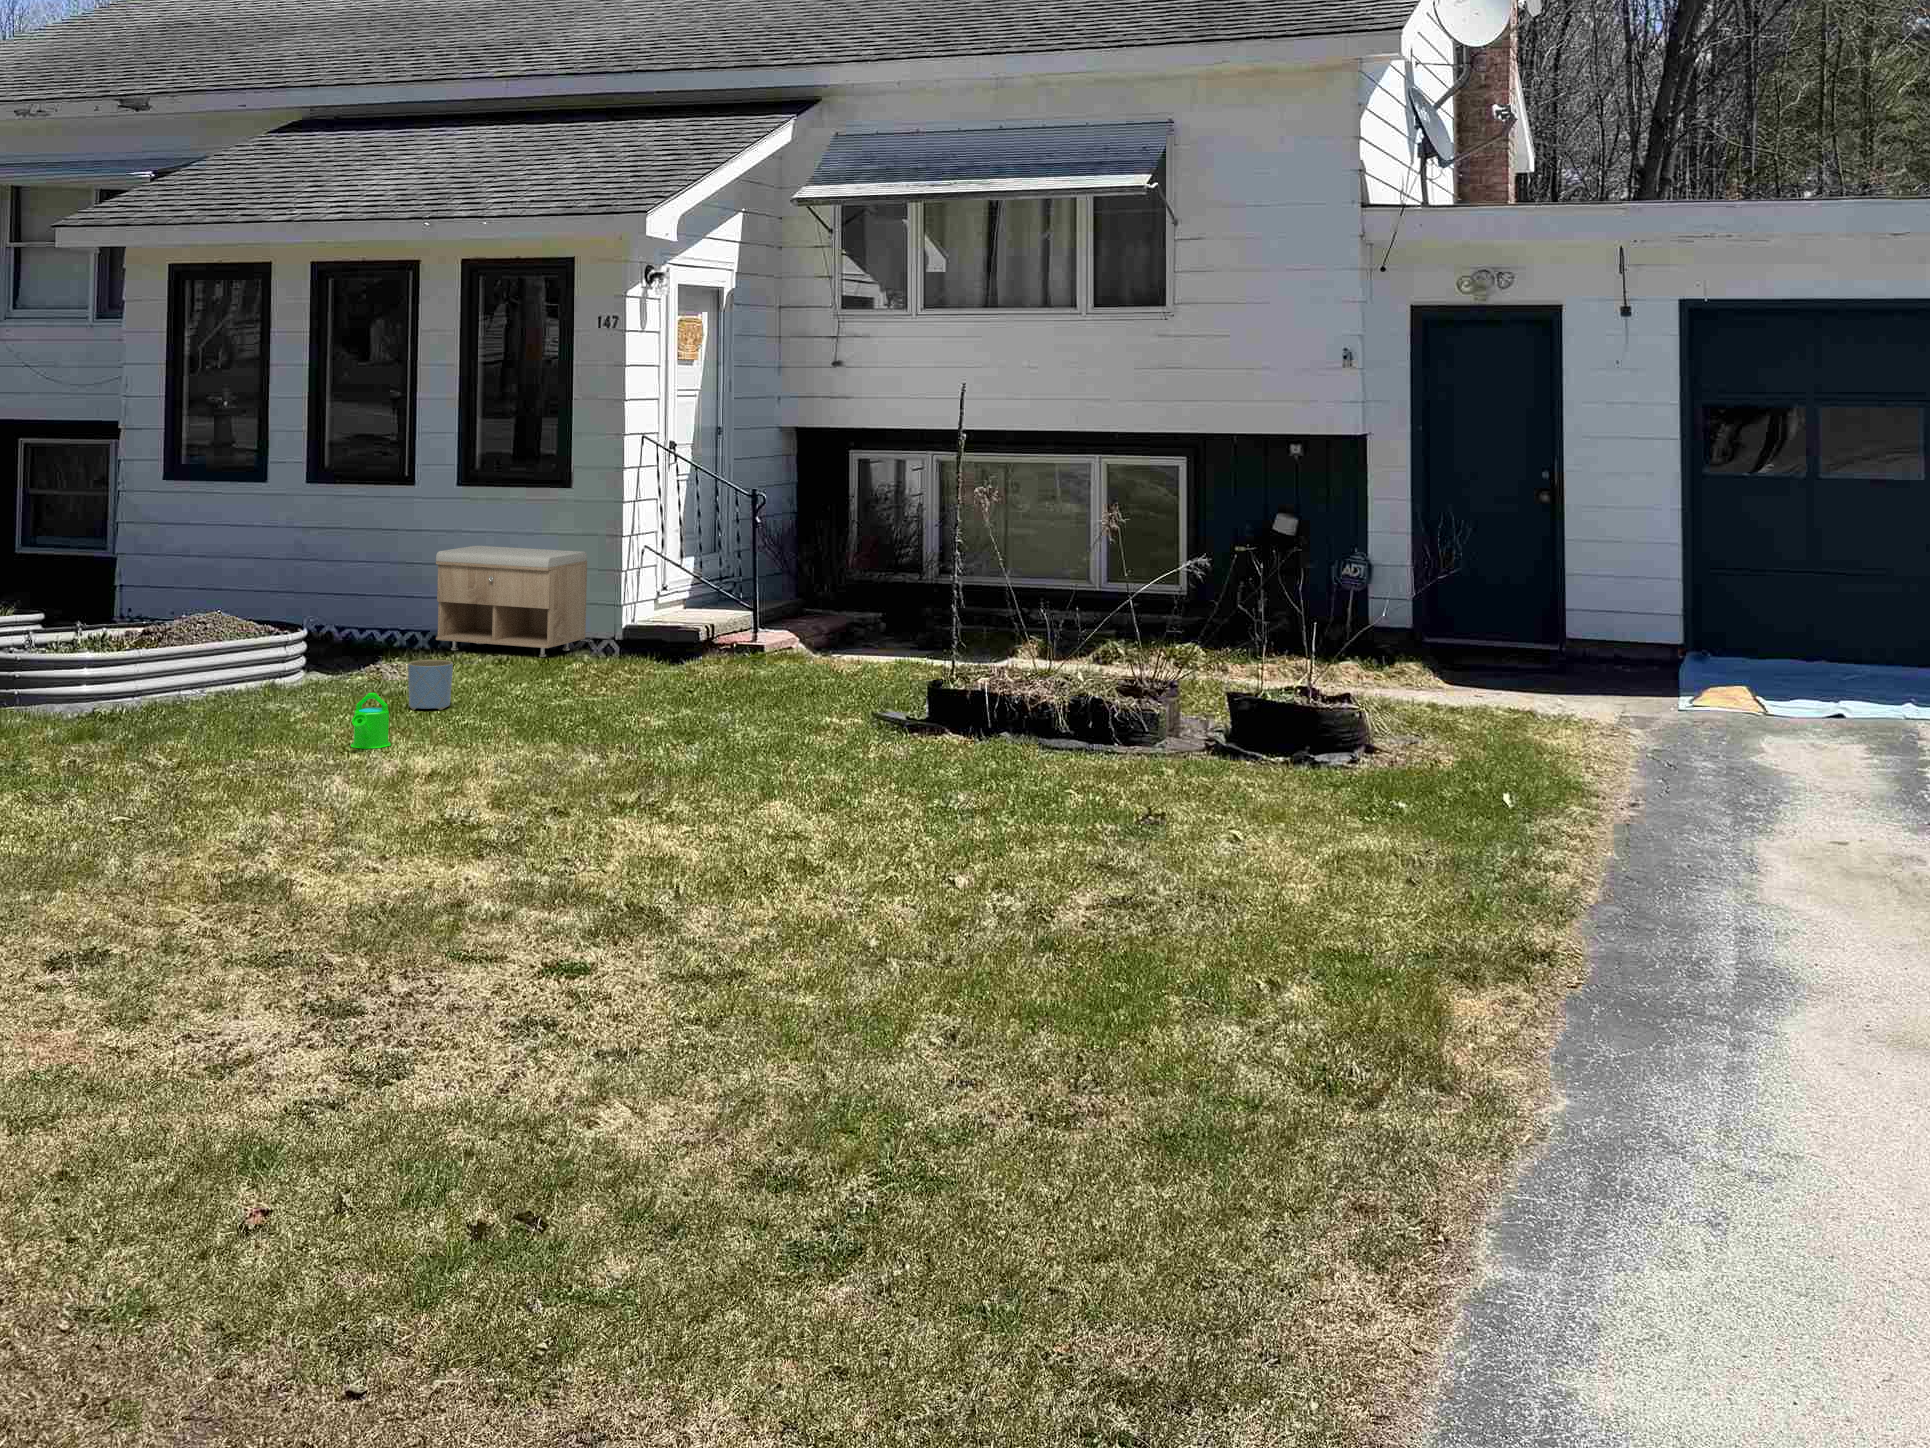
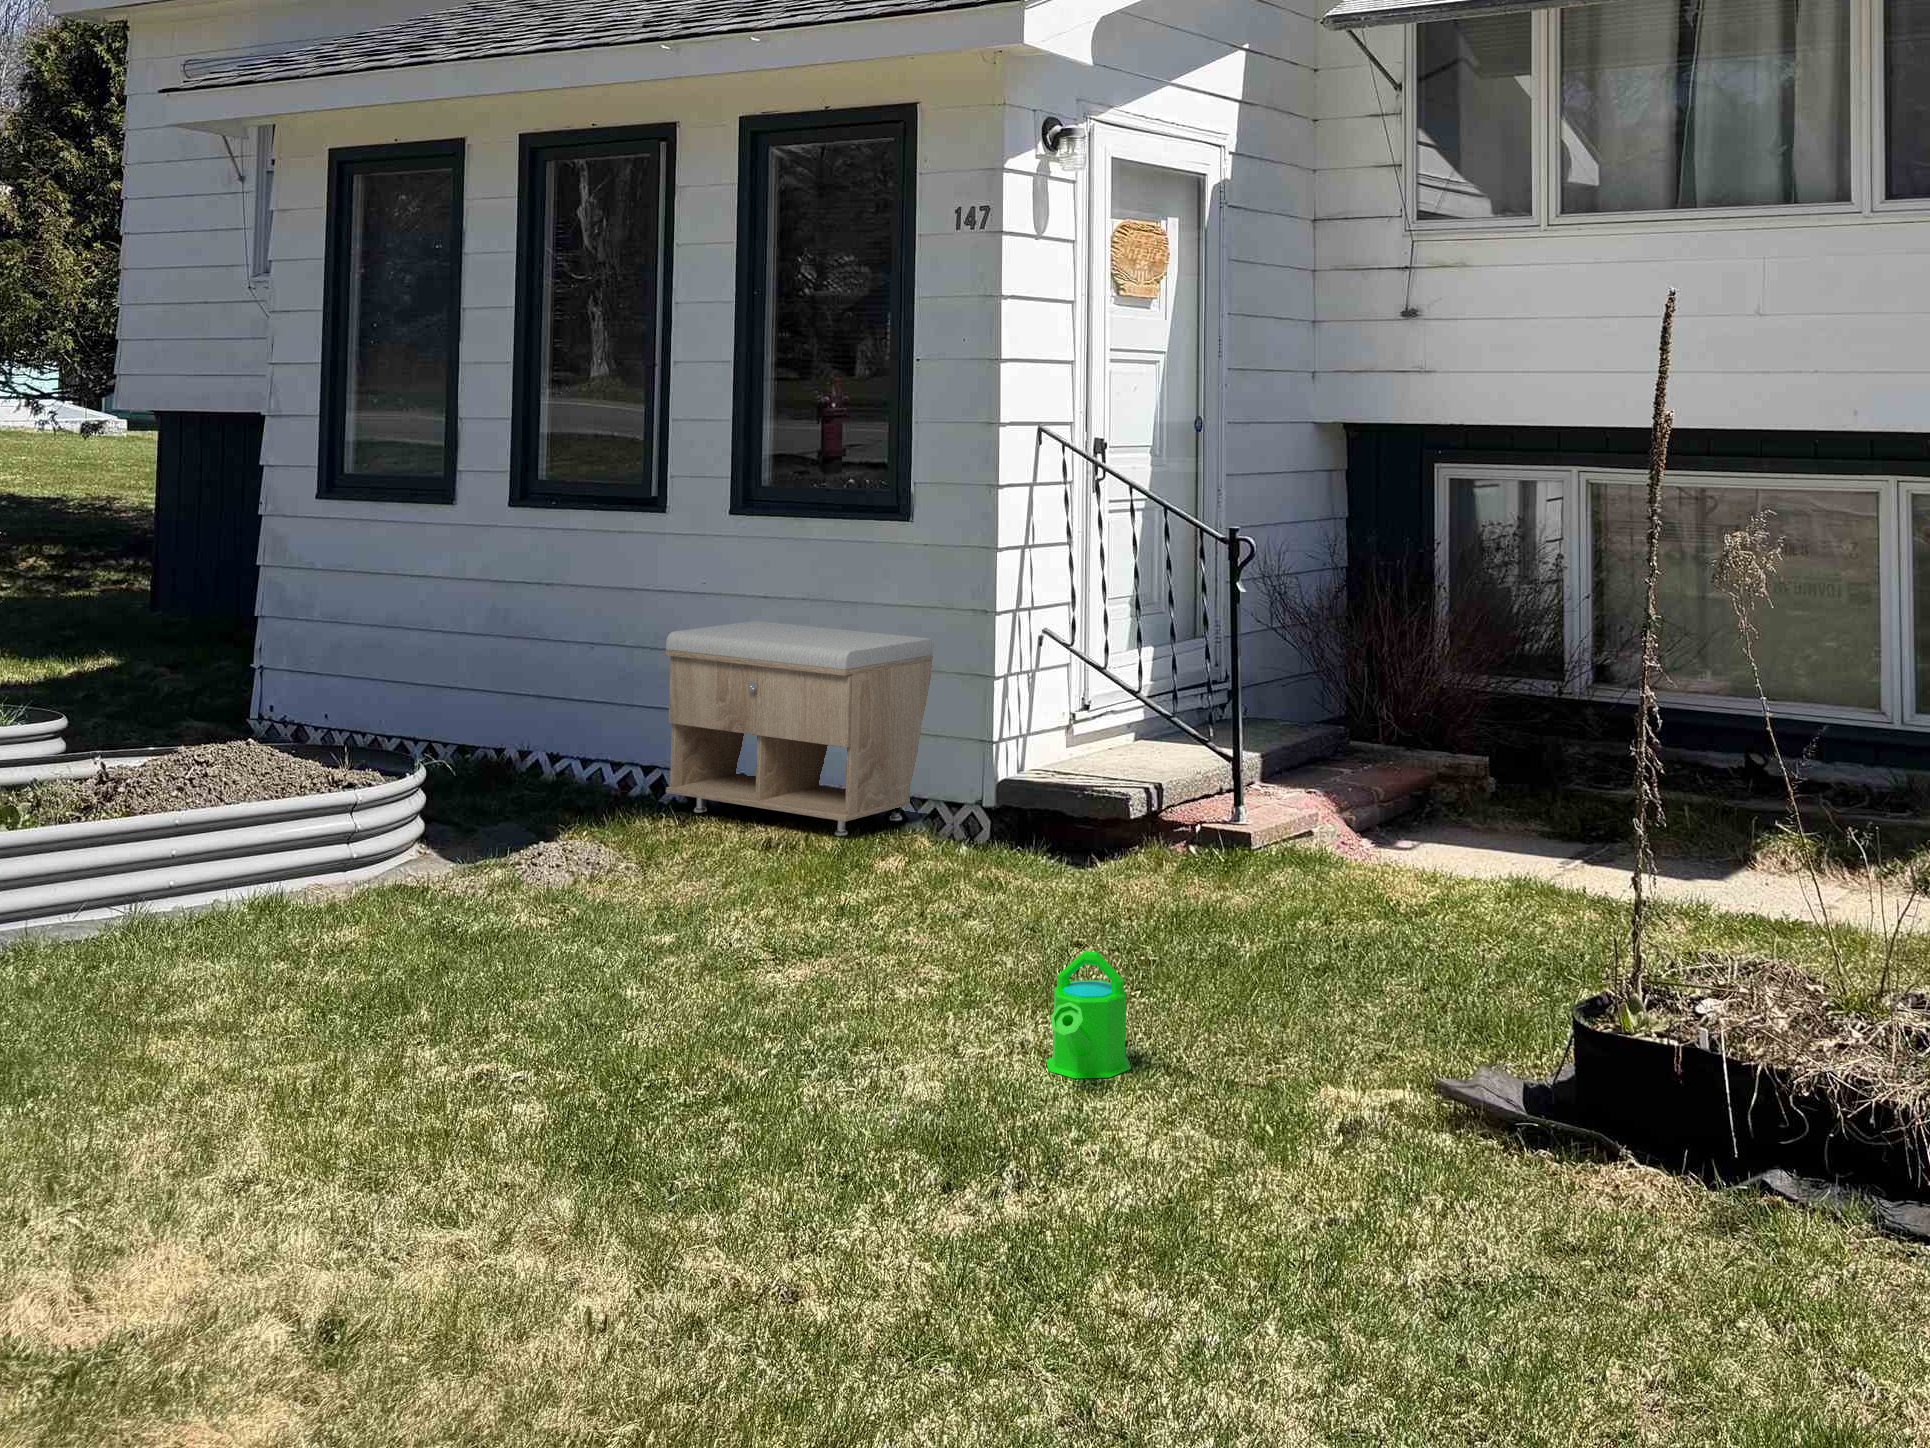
planter: present [408,660,453,710] -> none [440,877,538,995]
watering can: present [351,693,391,749] -> present [1046,951,1131,1079]

